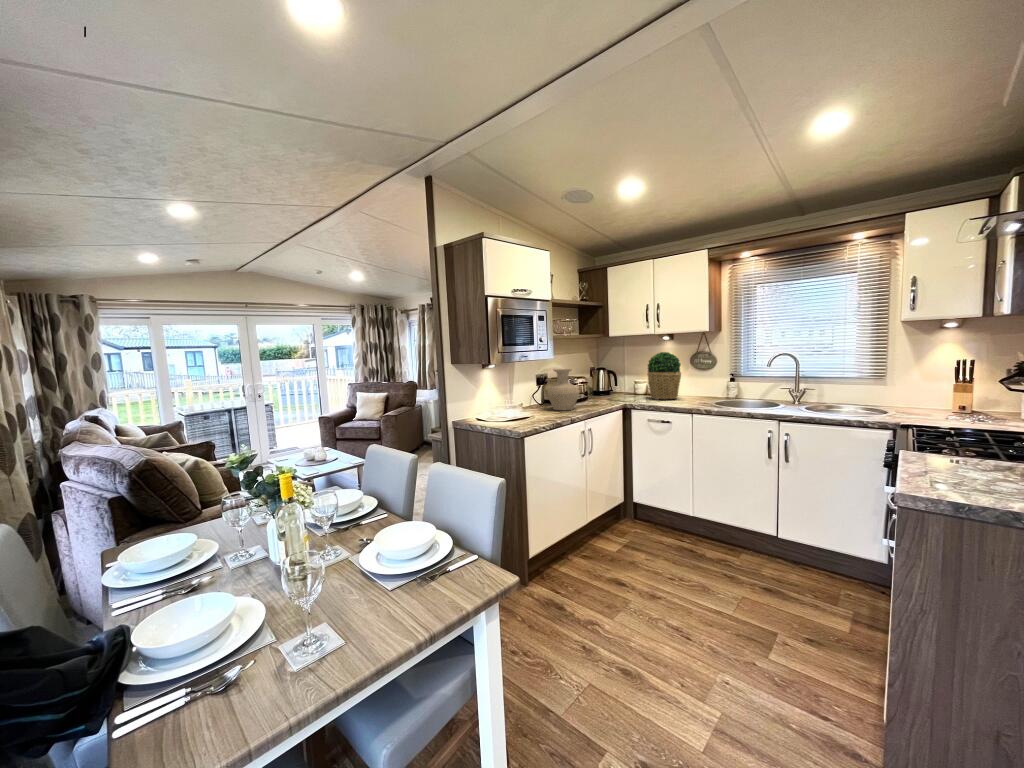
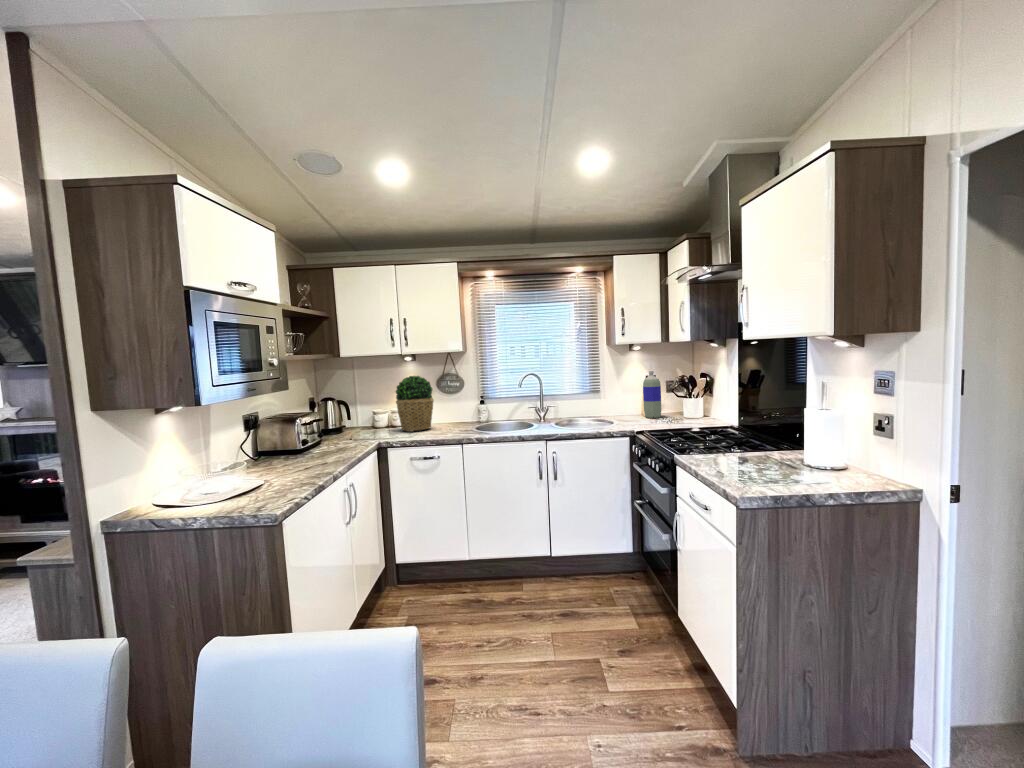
bottle: none [962,353,998,416] -> present [643,371,661,418]
vase: present [548,369,579,410] -> none [278,402,328,465]

